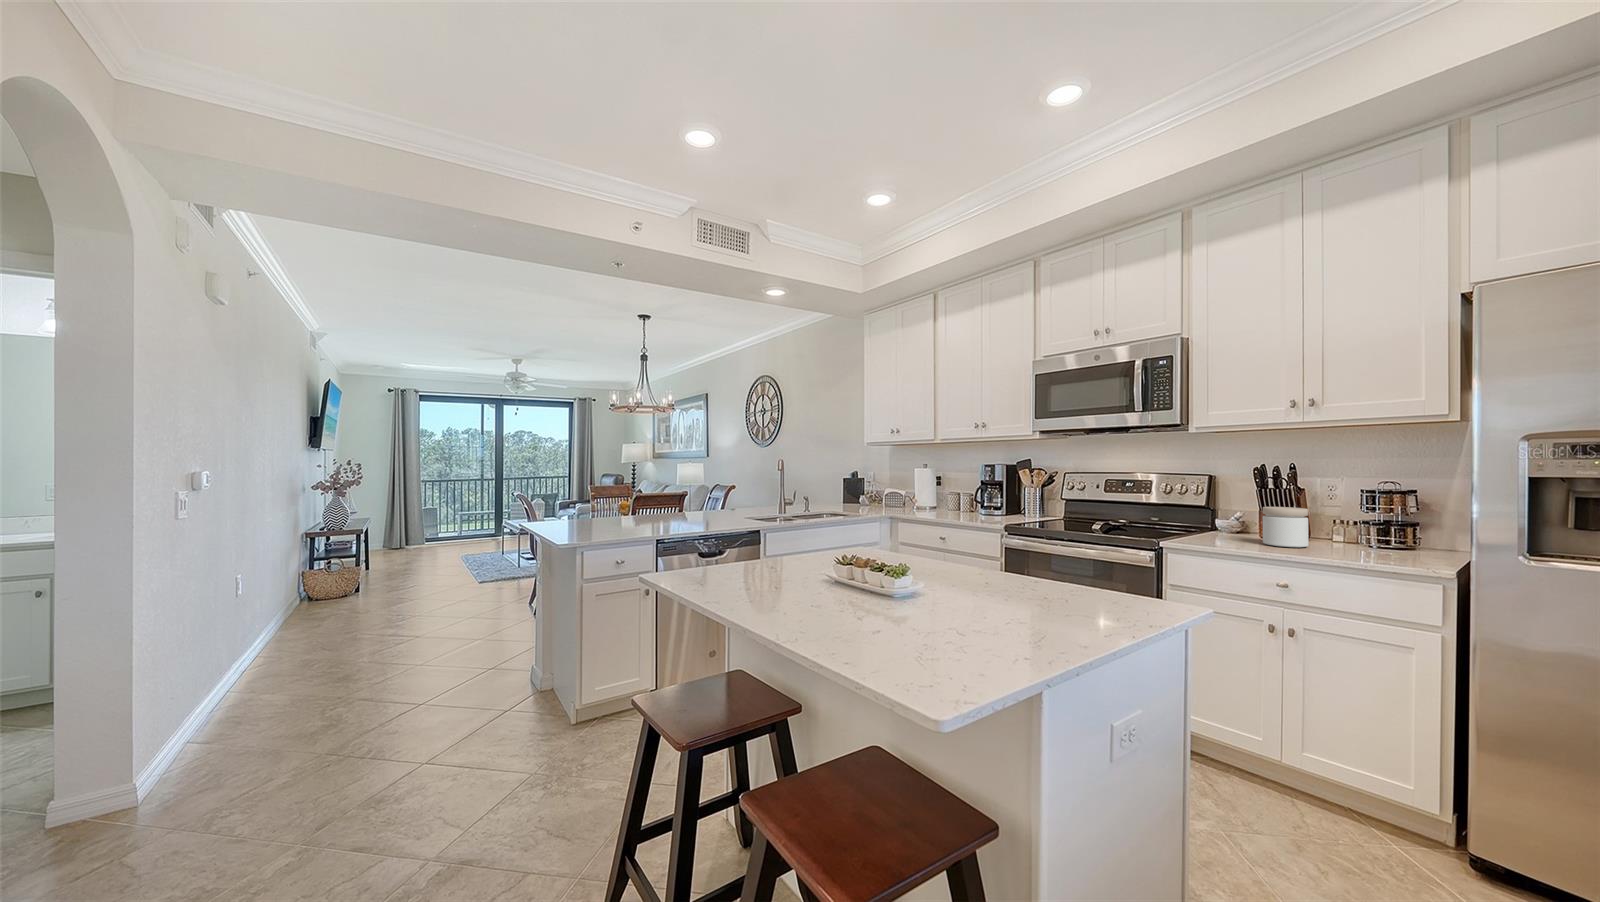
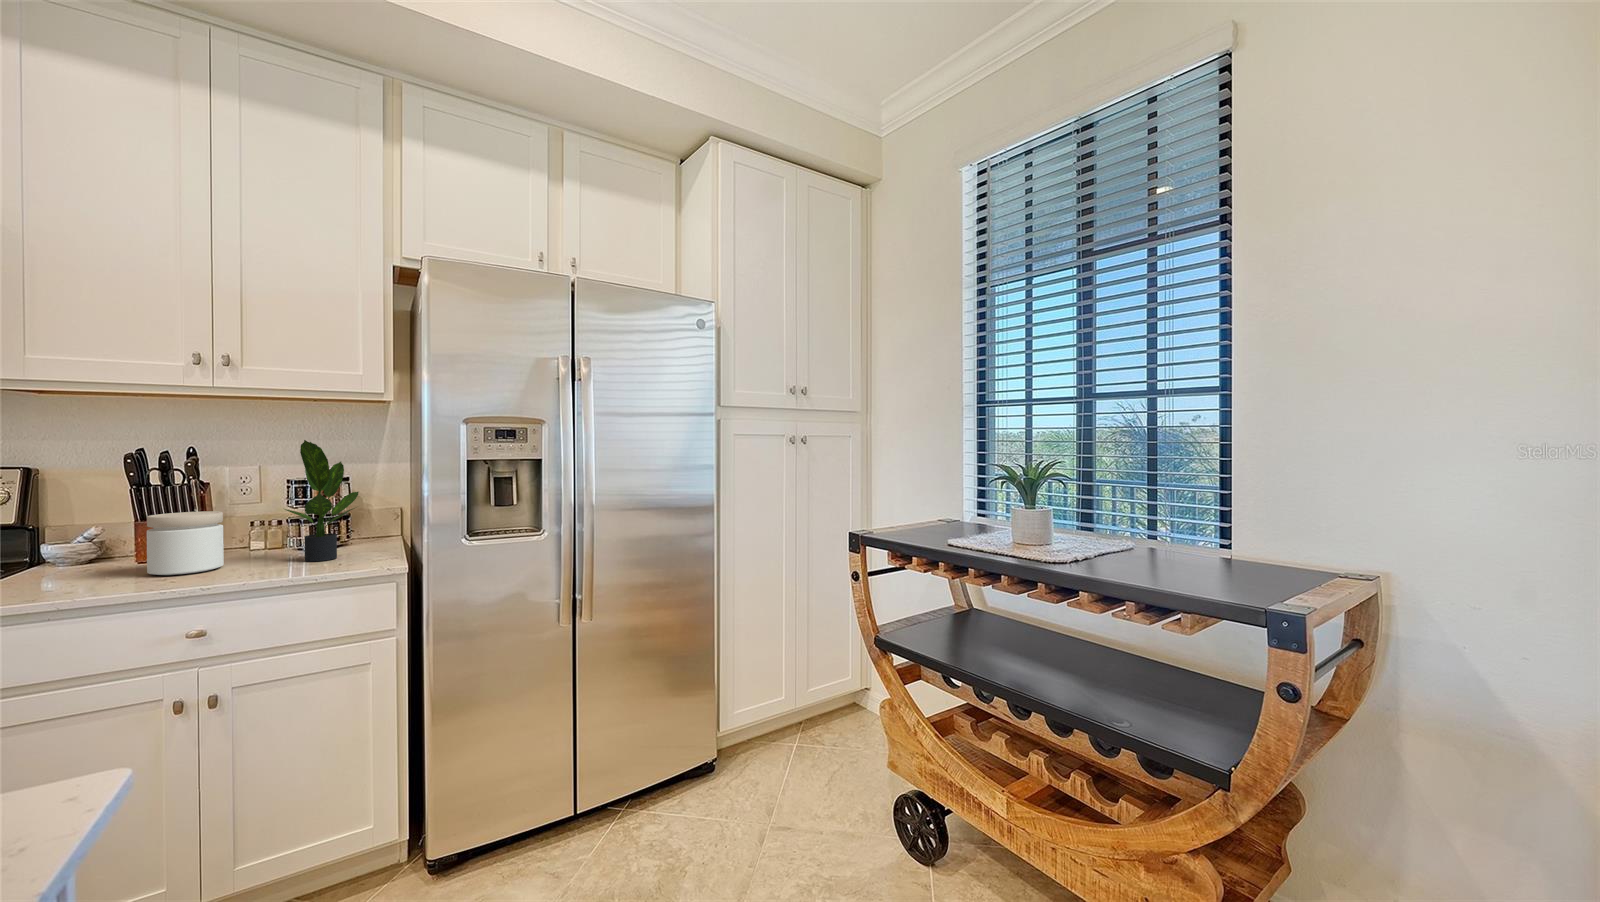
potted plant: none [1350,459,1419,556] -> present [285,440,359,561]

